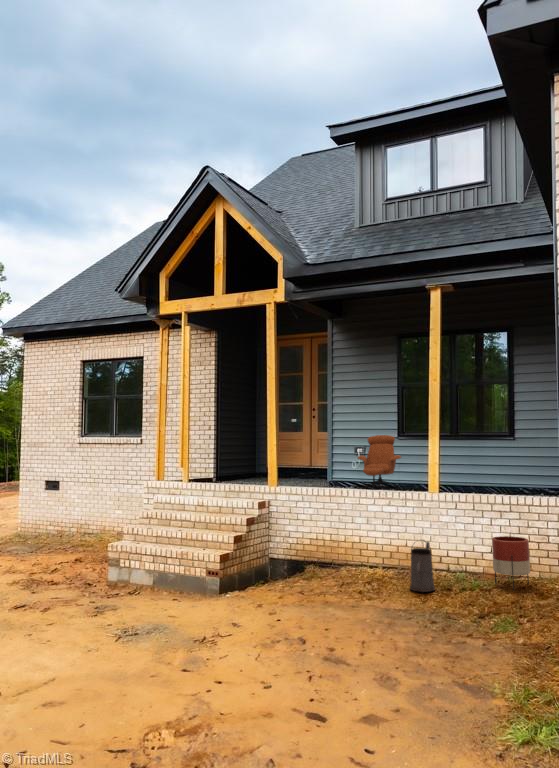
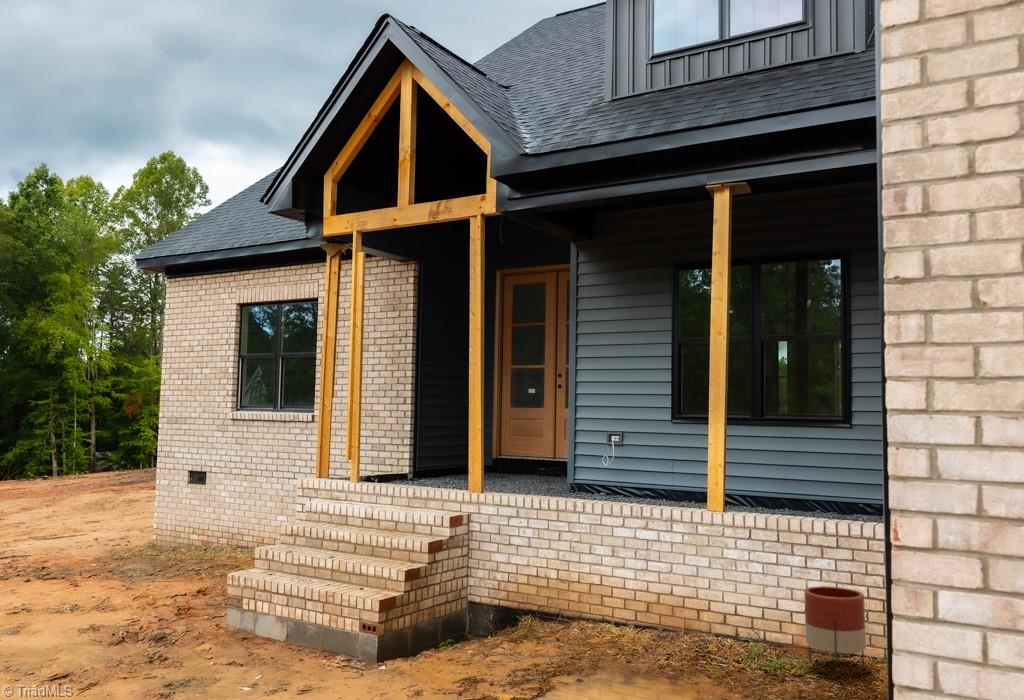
lounge chair: present [358,435,401,489] -> none [609,417,677,503]
watering can: present [410,540,435,592] -> none [670,588,710,673]

